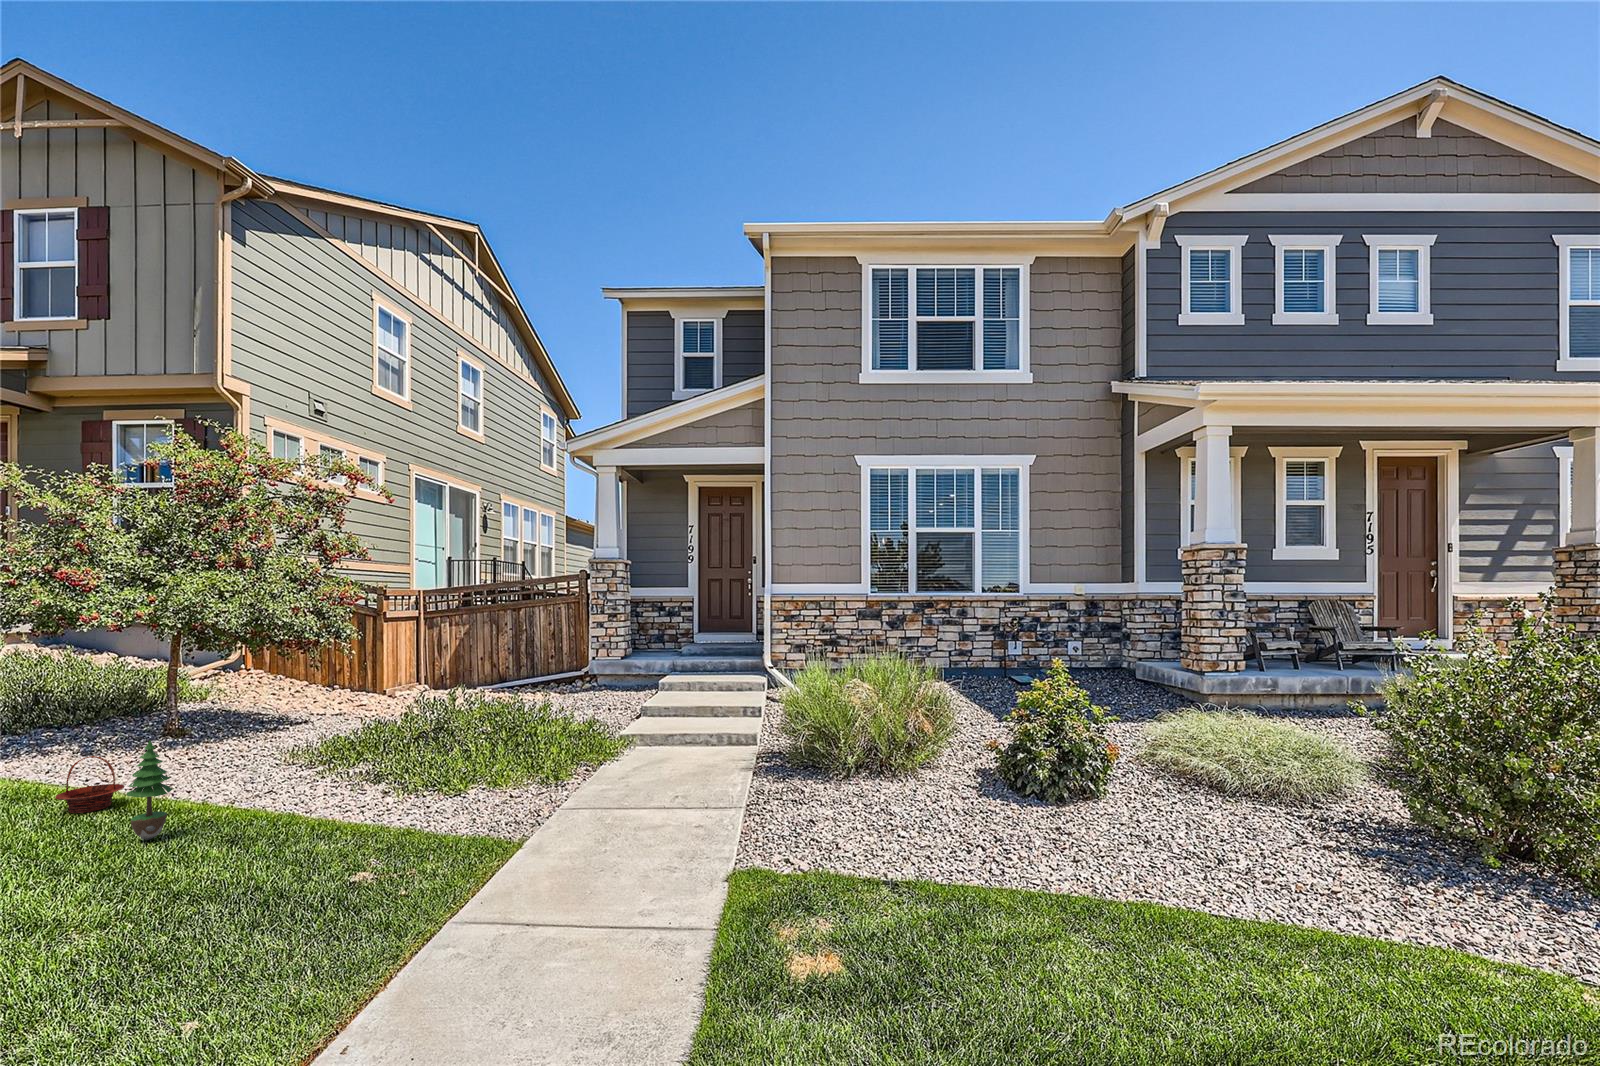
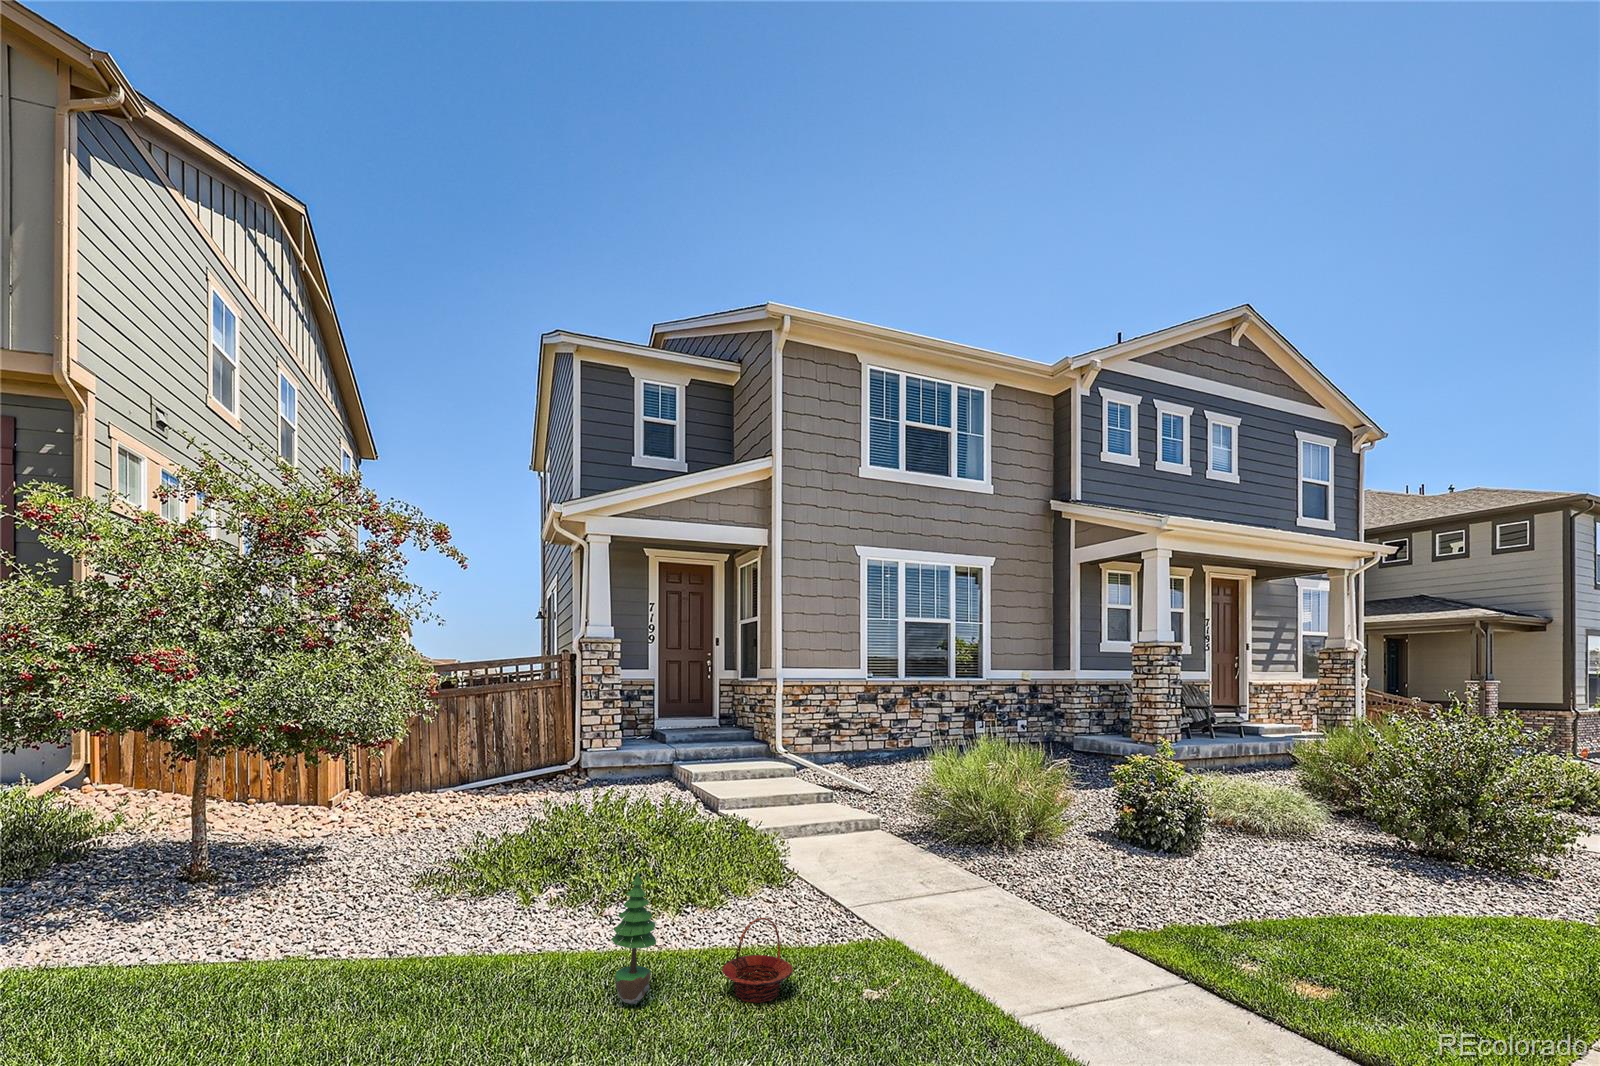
basket: present [55,756,124,813] -> present [722,918,793,1003]

